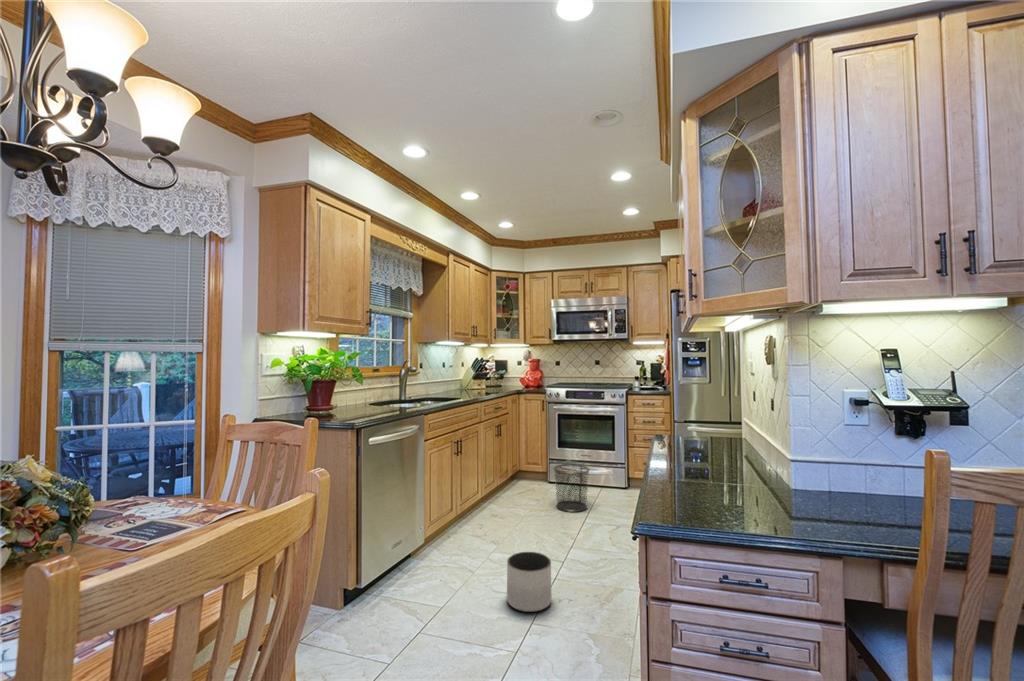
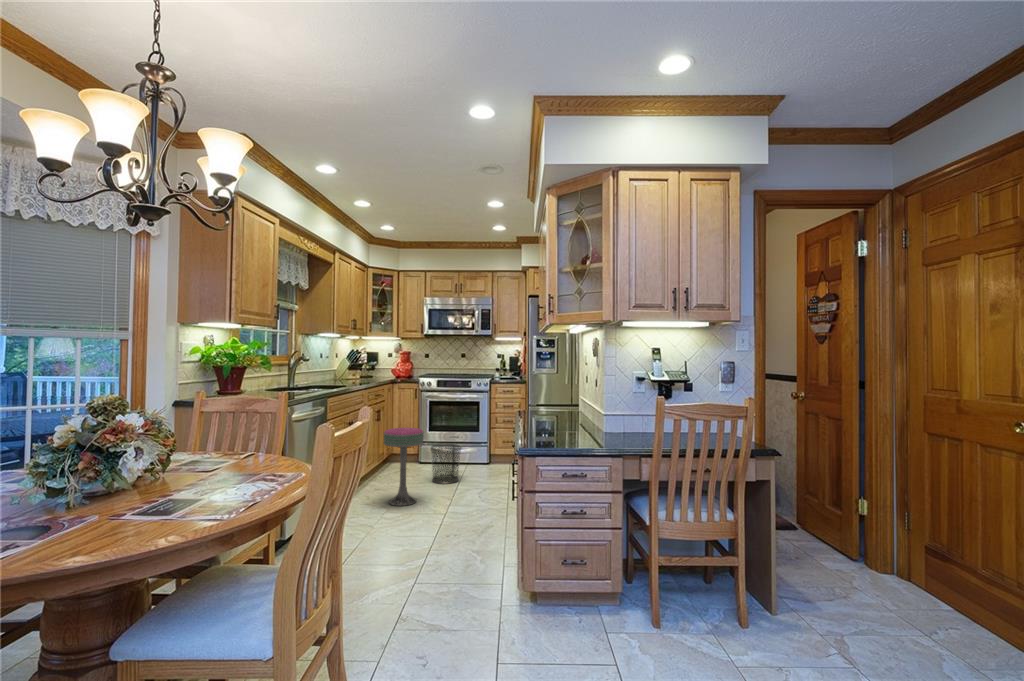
bar stool: none [494,446,539,539] -> present [384,428,424,506]
planter: present [507,552,552,612] -> none [409,504,444,546]

